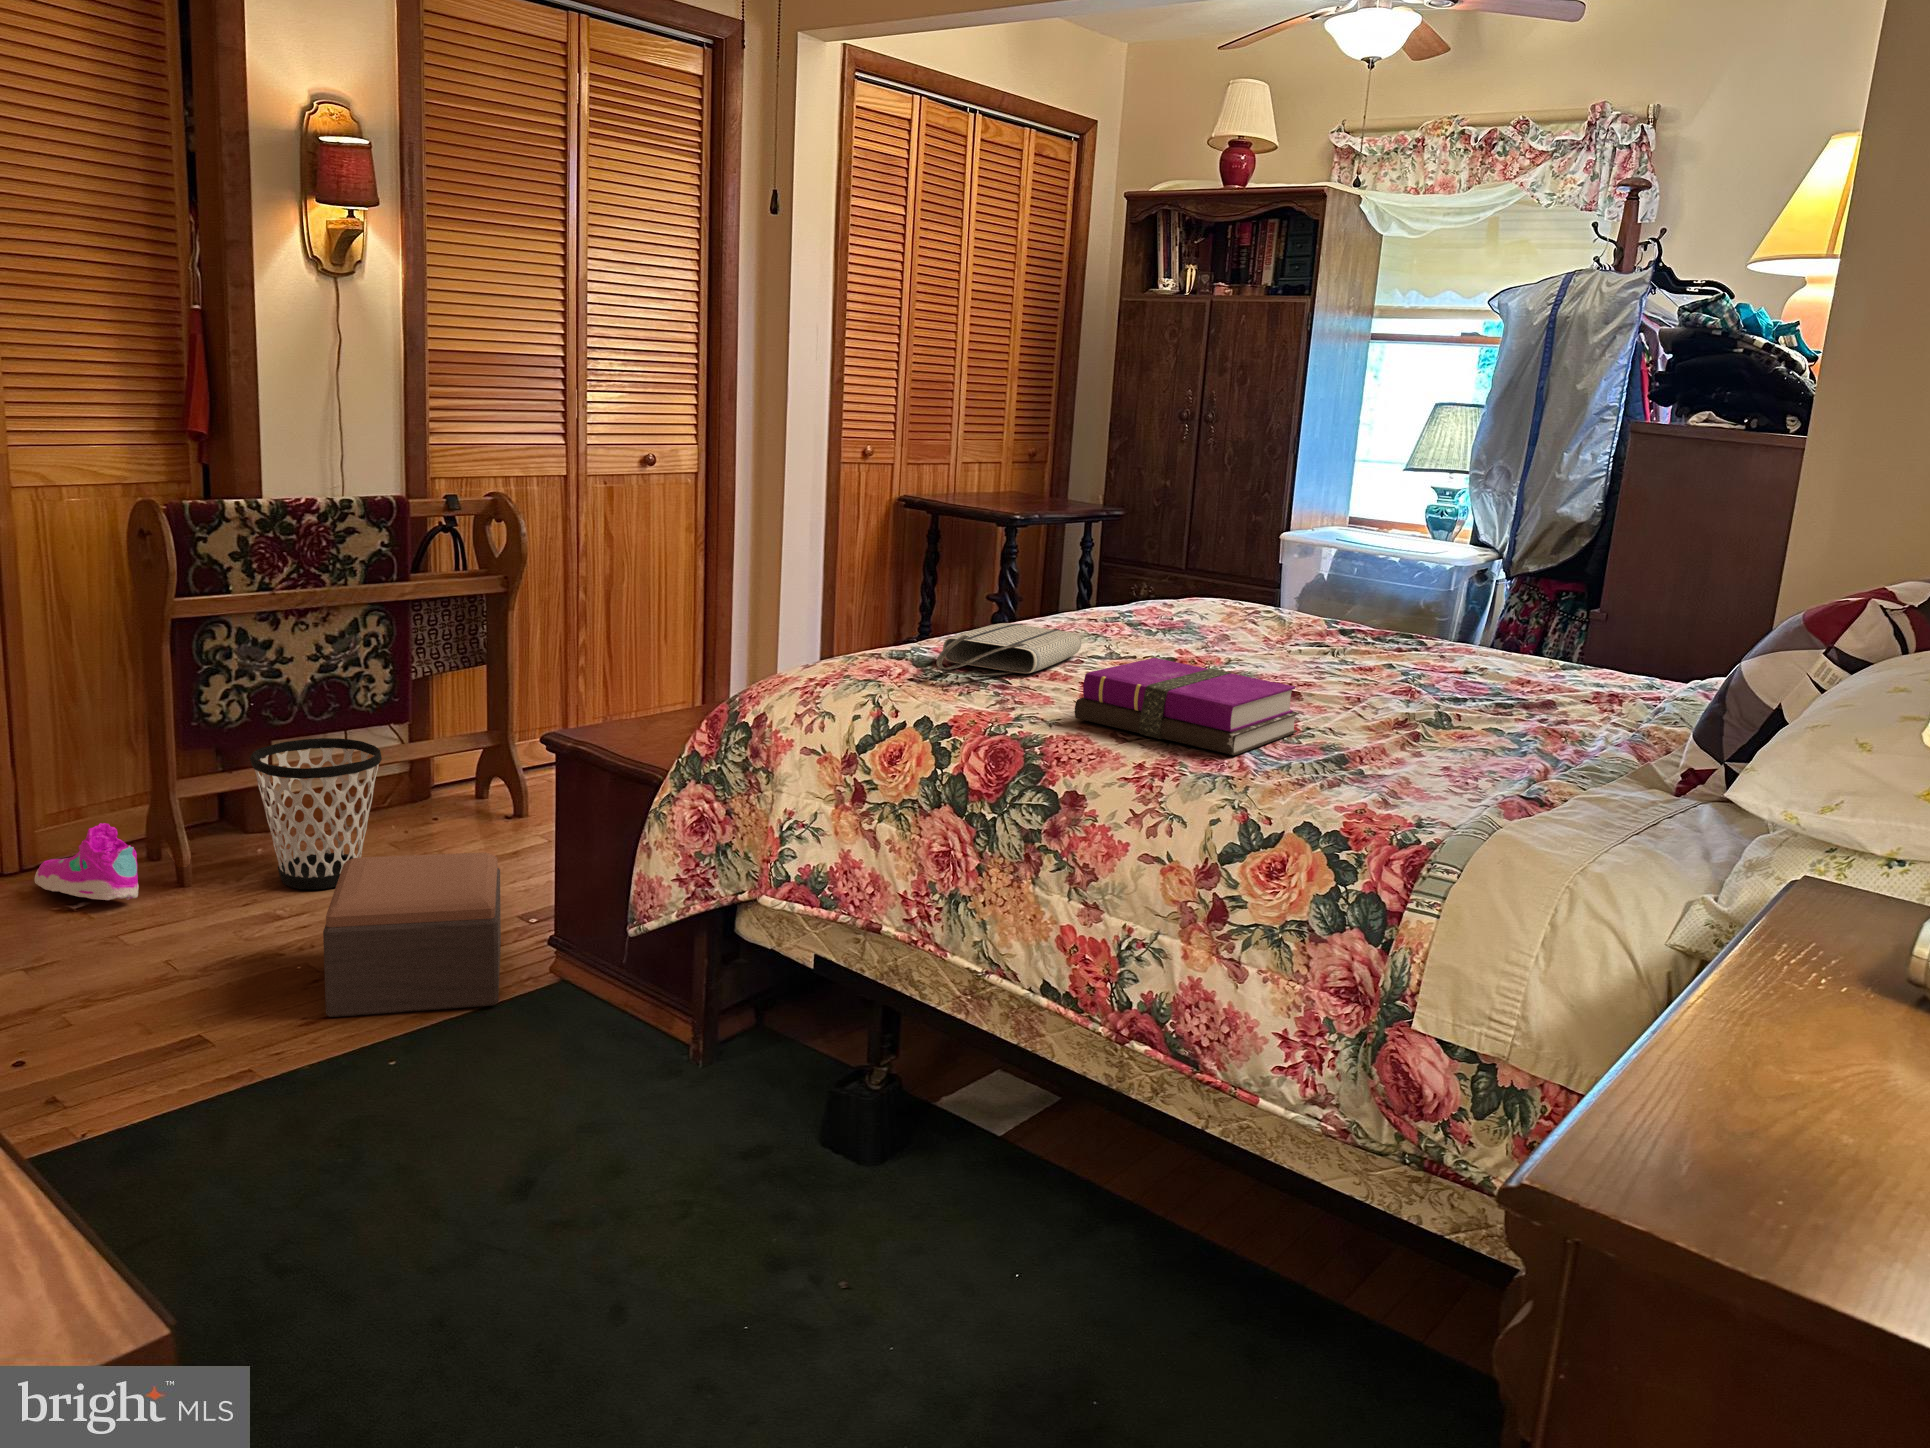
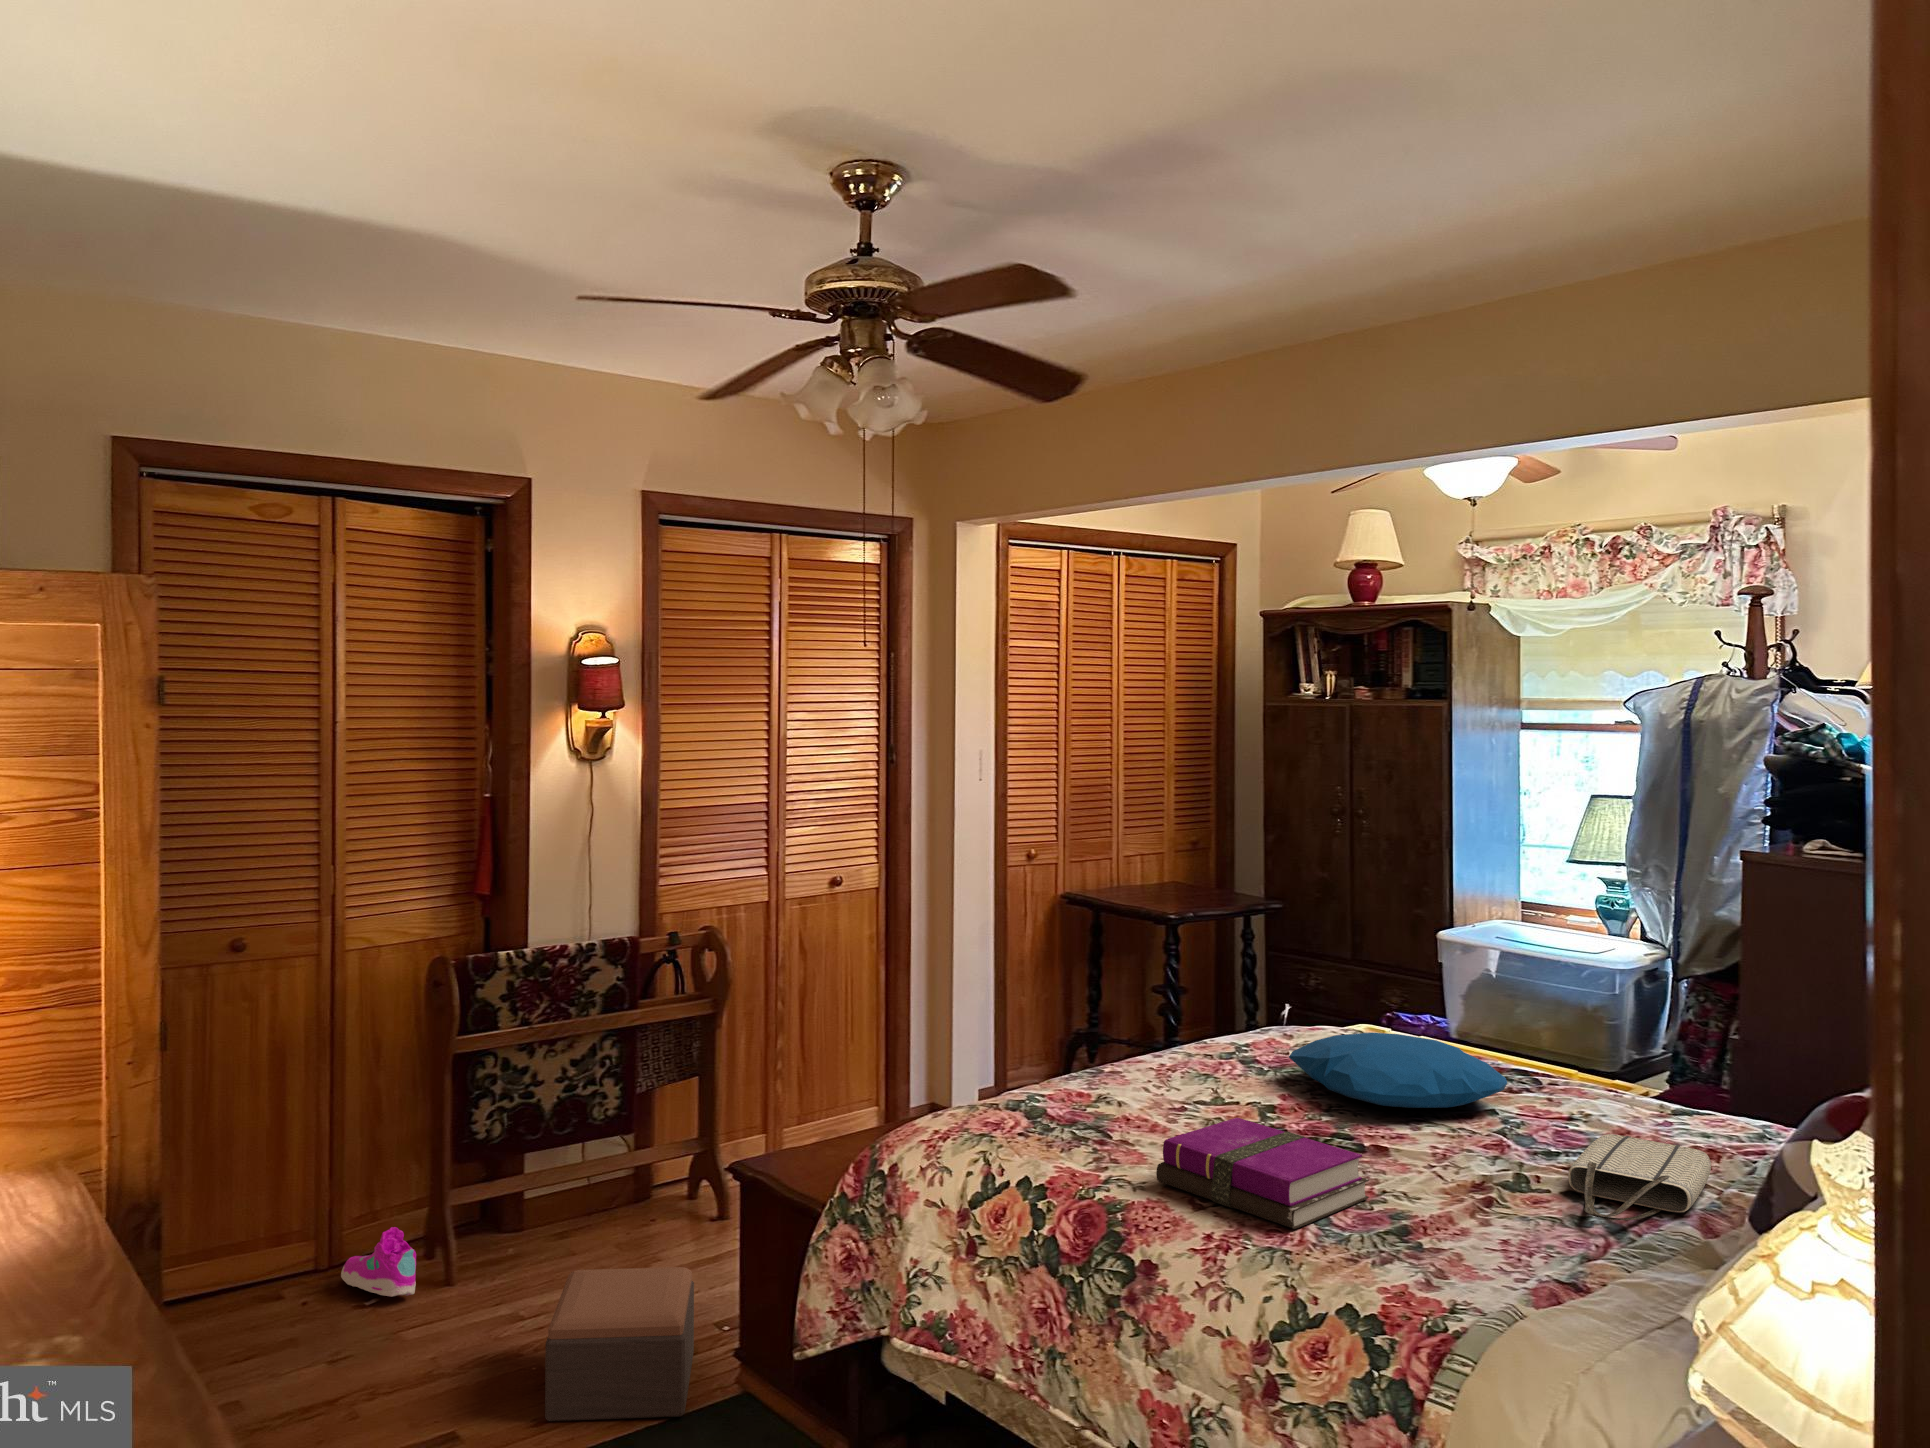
pillow: none [1179,597,1402,664] -> present [1289,1033,1507,1108]
tote bag: present [936,623,1081,676] -> present [1568,1134,1711,1220]
wastebasket: present [250,738,382,889] -> none [506,1150,608,1289]

